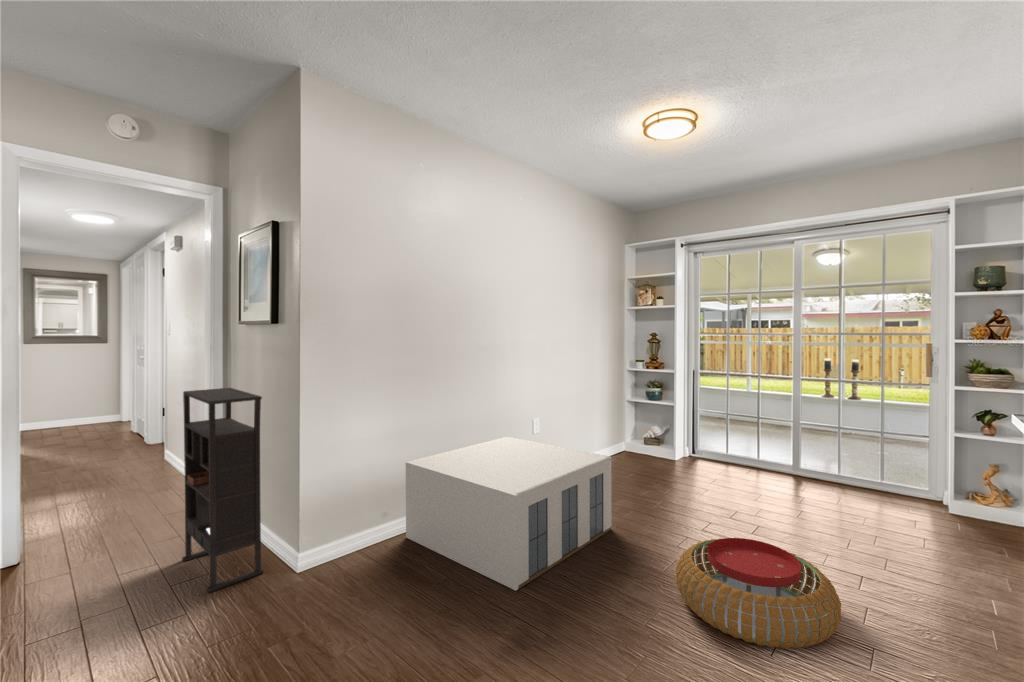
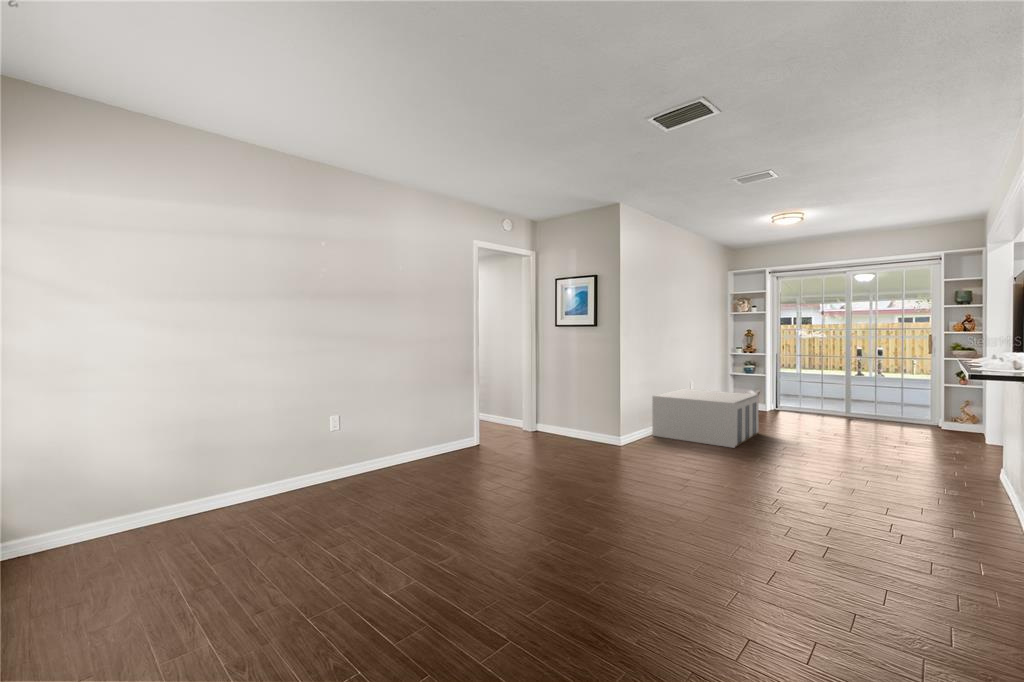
bookshelf: present [182,388,263,592] -> none [553,356,603,449]
pouf: present [676,538,841,649] -> none [810,424,891,458]

